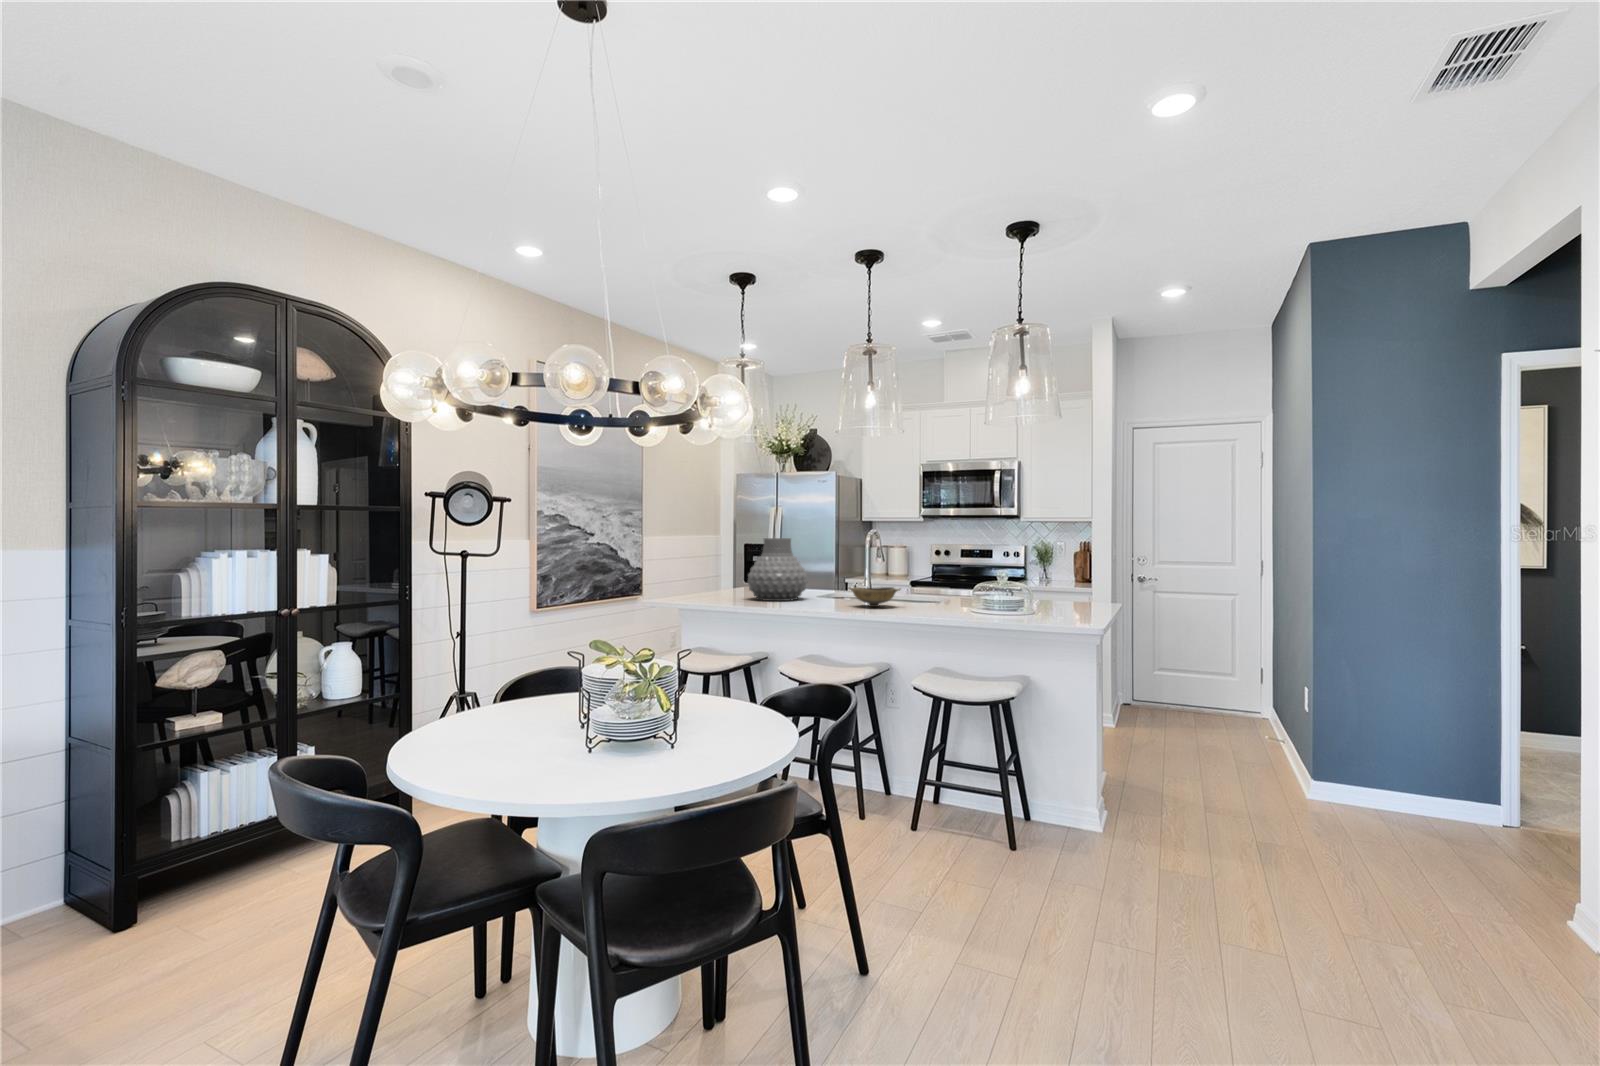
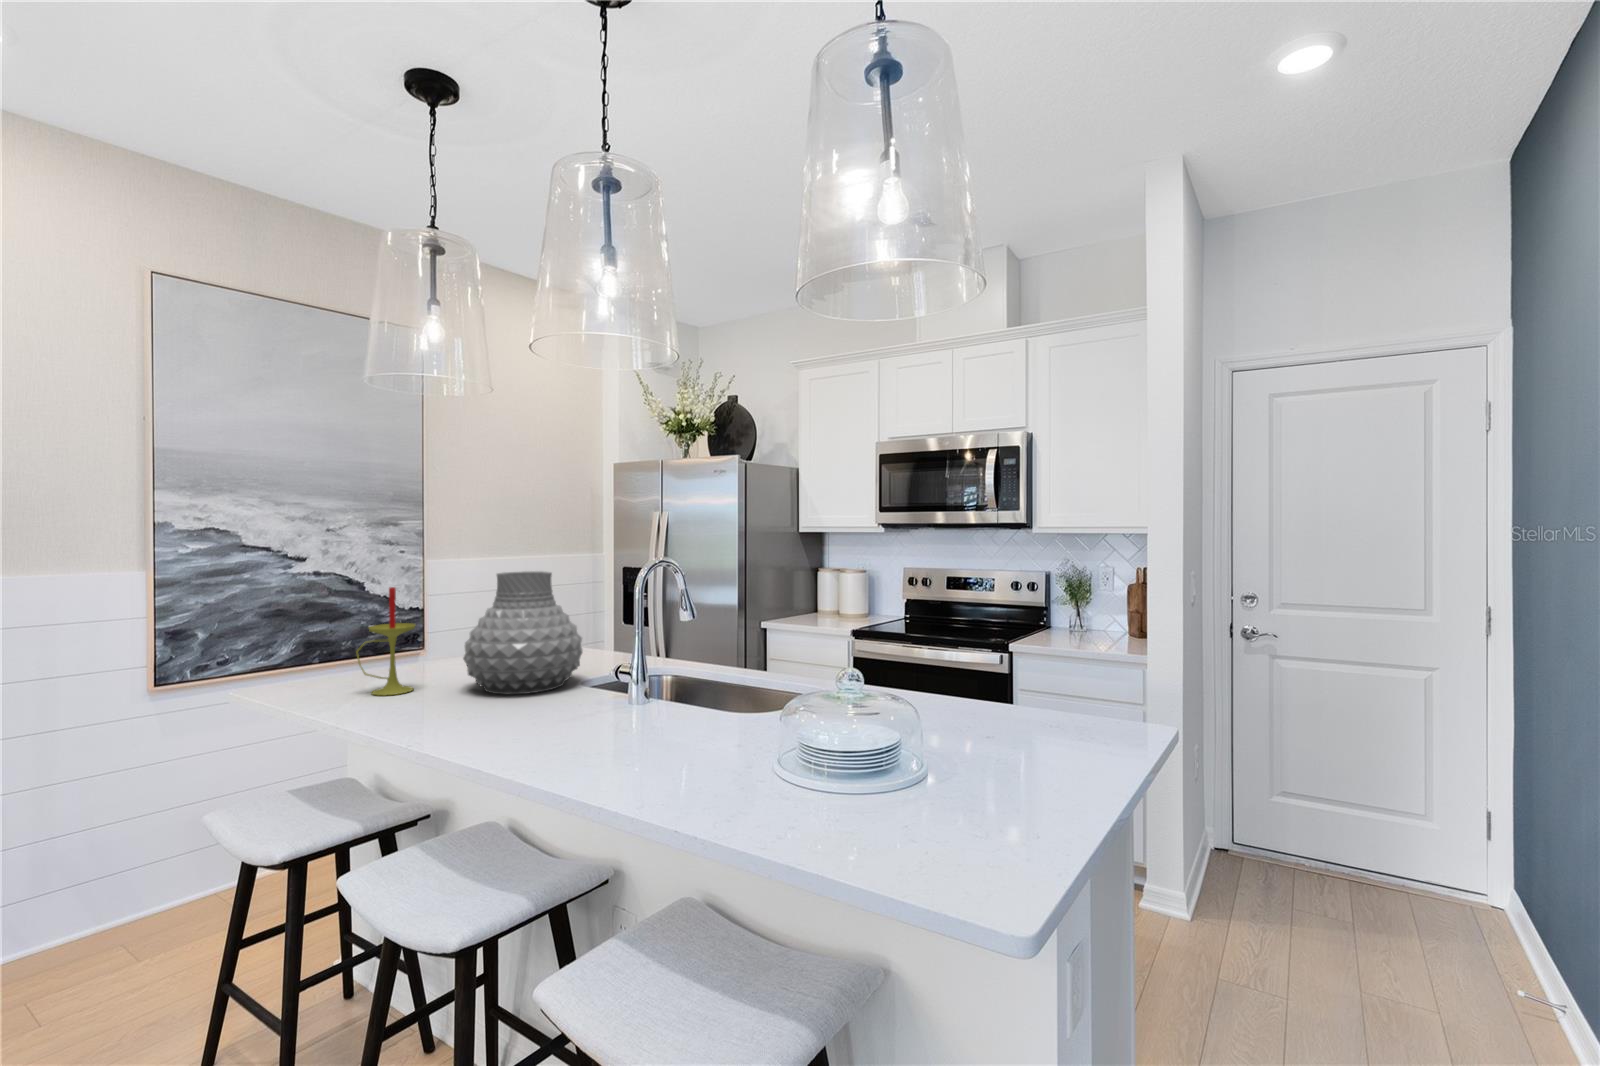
candle: none [698,544,725,602] -> present [356,587,415,696]
bowl: present [849,587,900,607] -> none [580,685,681,736]

